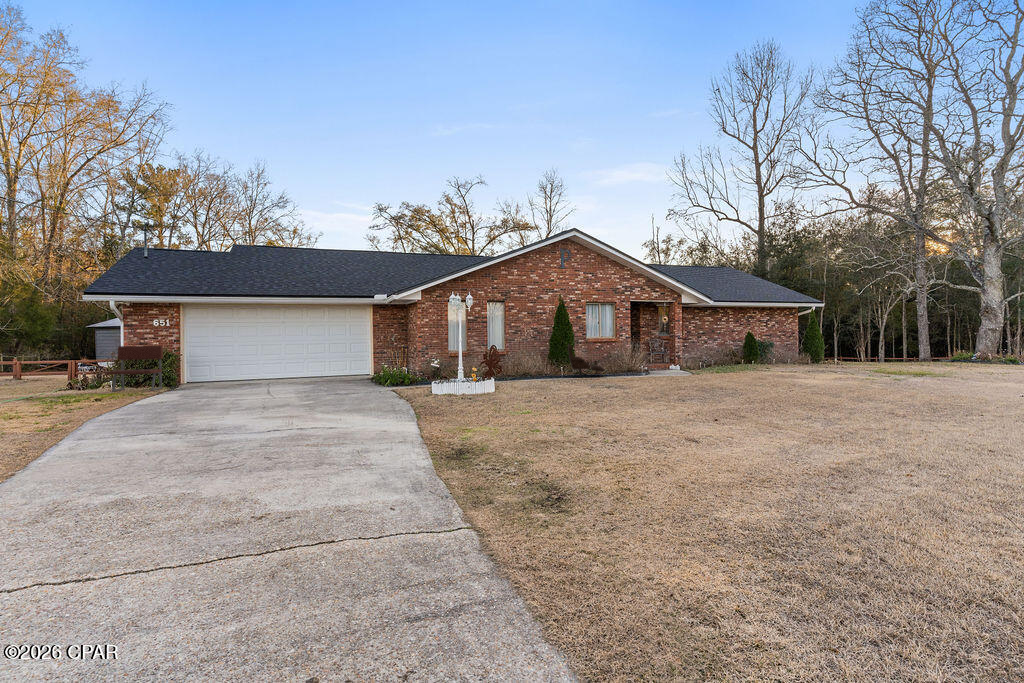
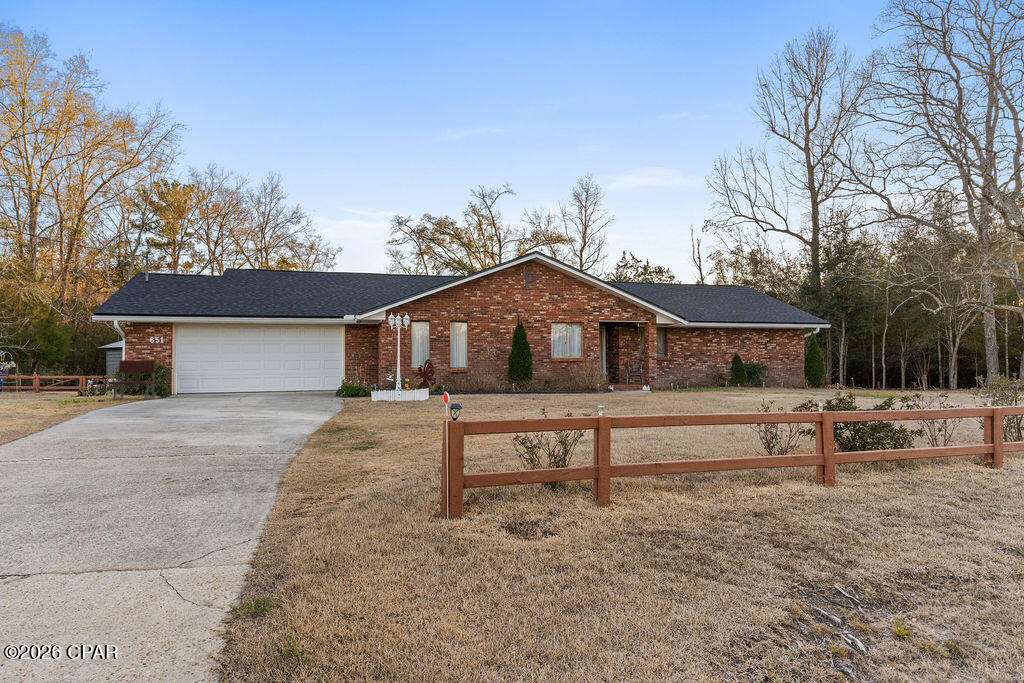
lounge chair: present [568,344,604,377] -> none [525,363,562,396]

